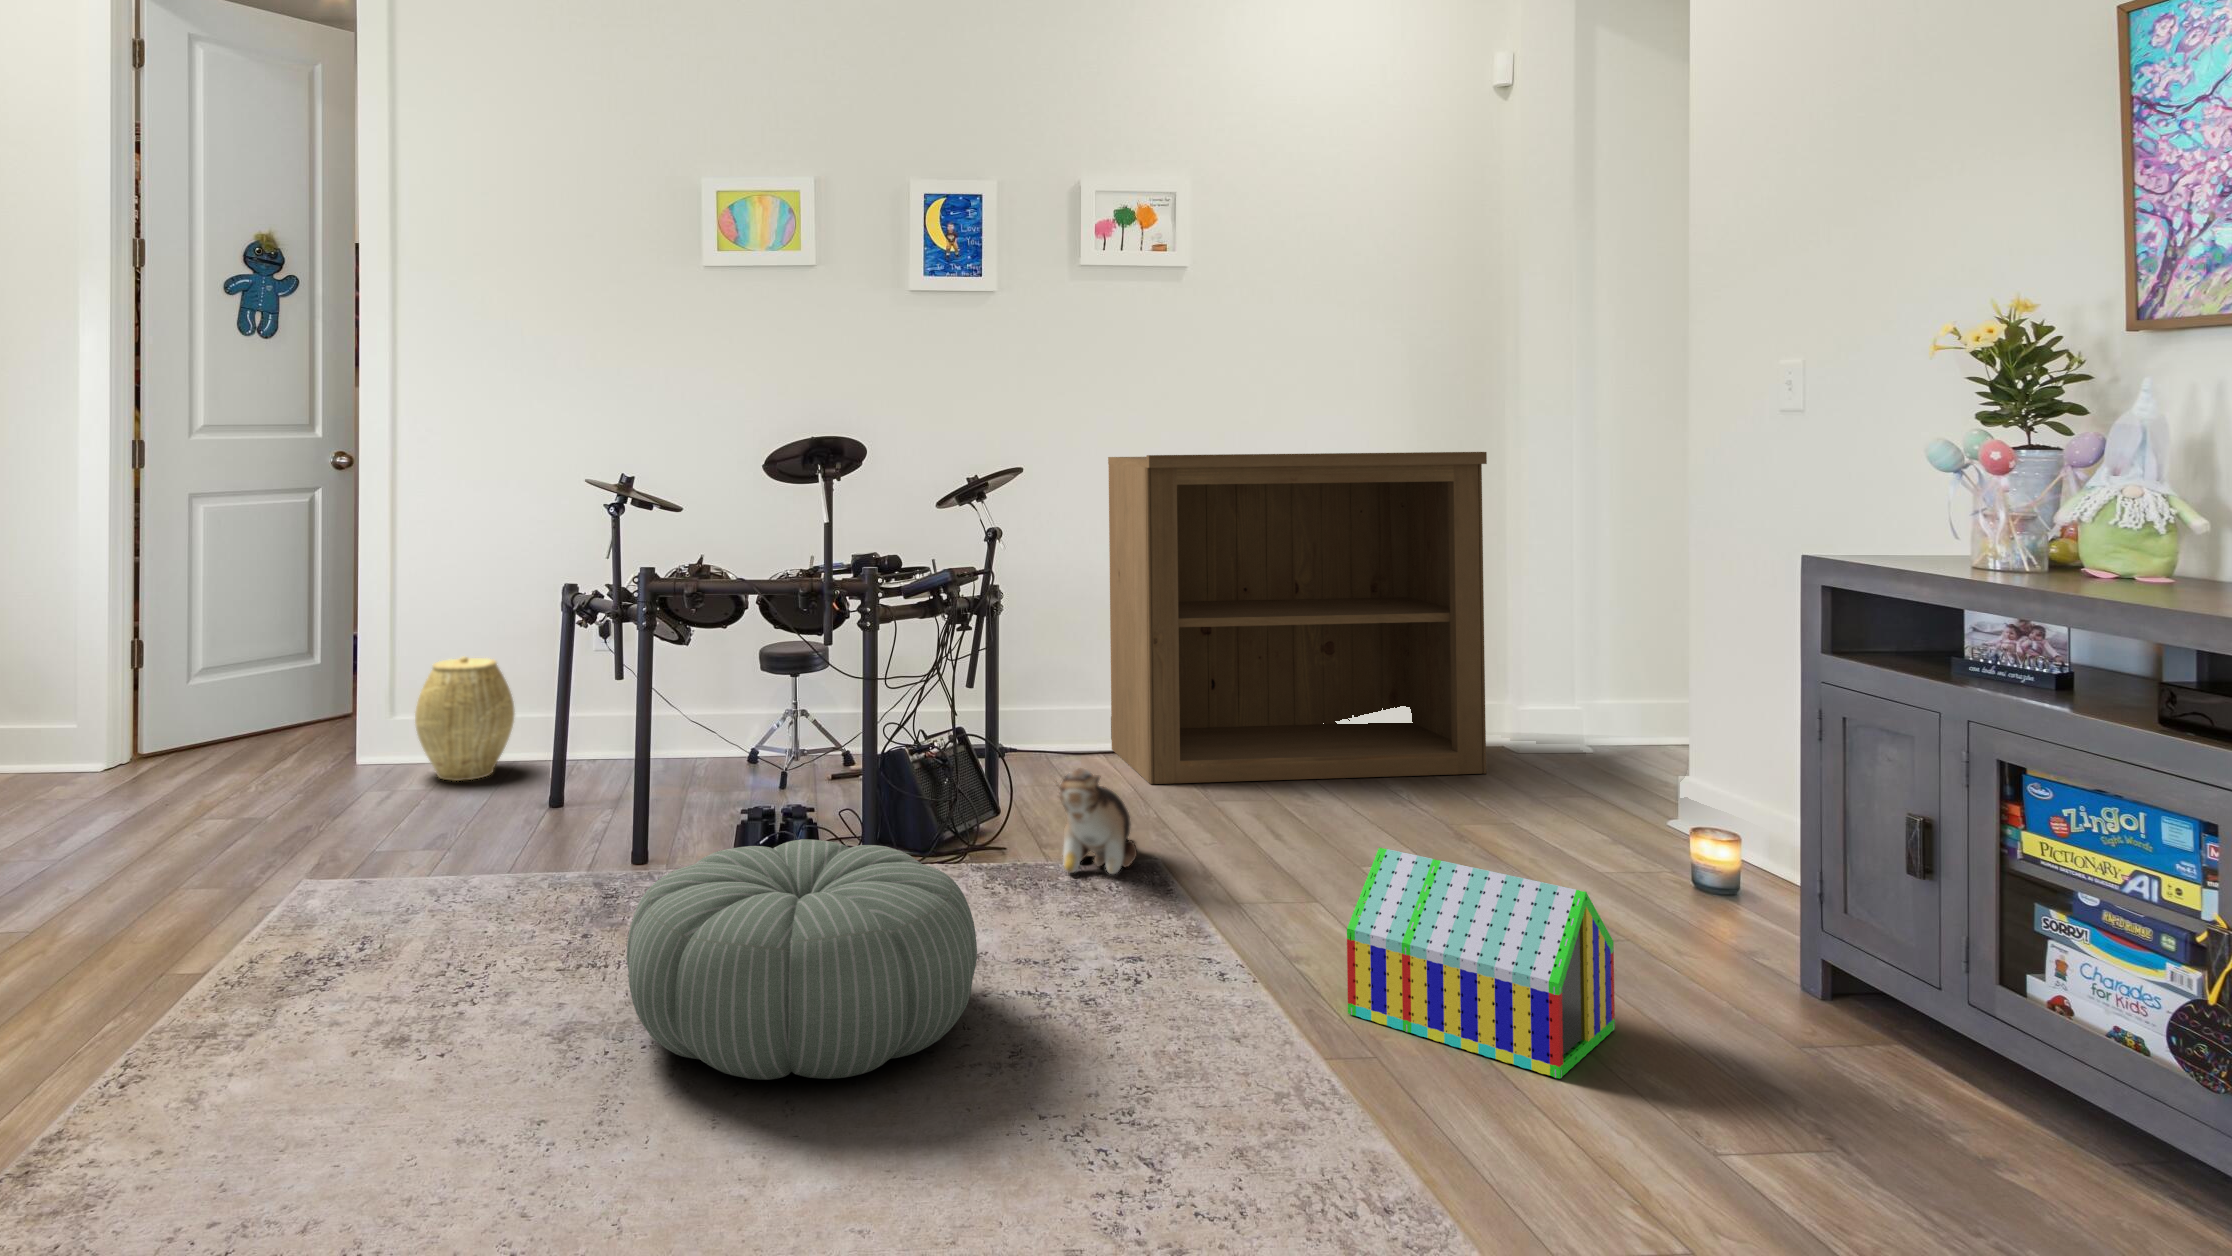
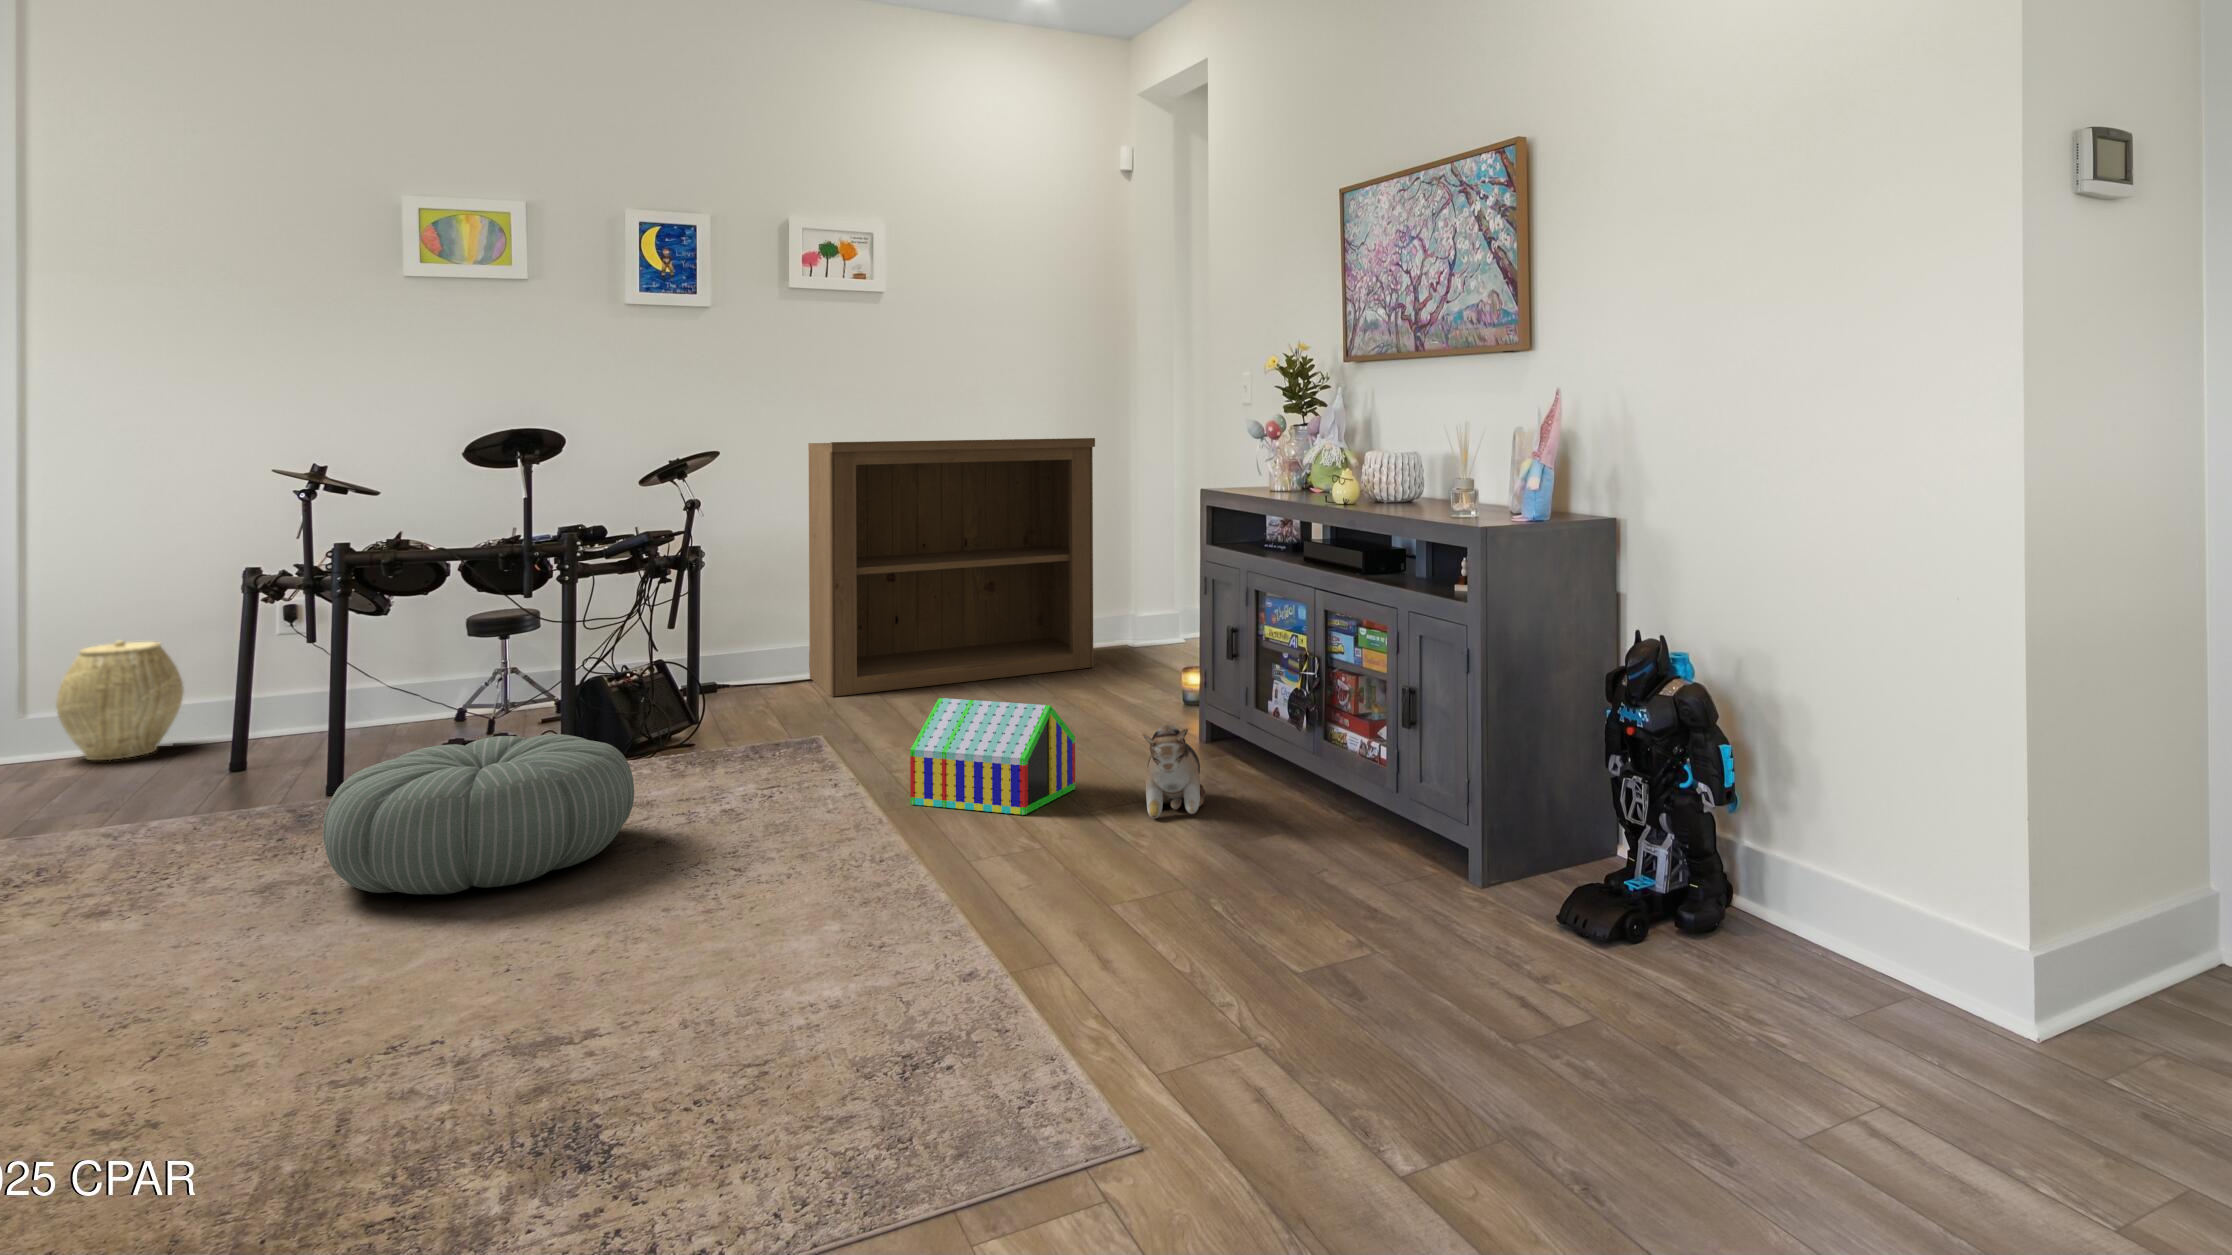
plush toy: present [1055,768,1137,874] -> present [1143,725,1205,818]

